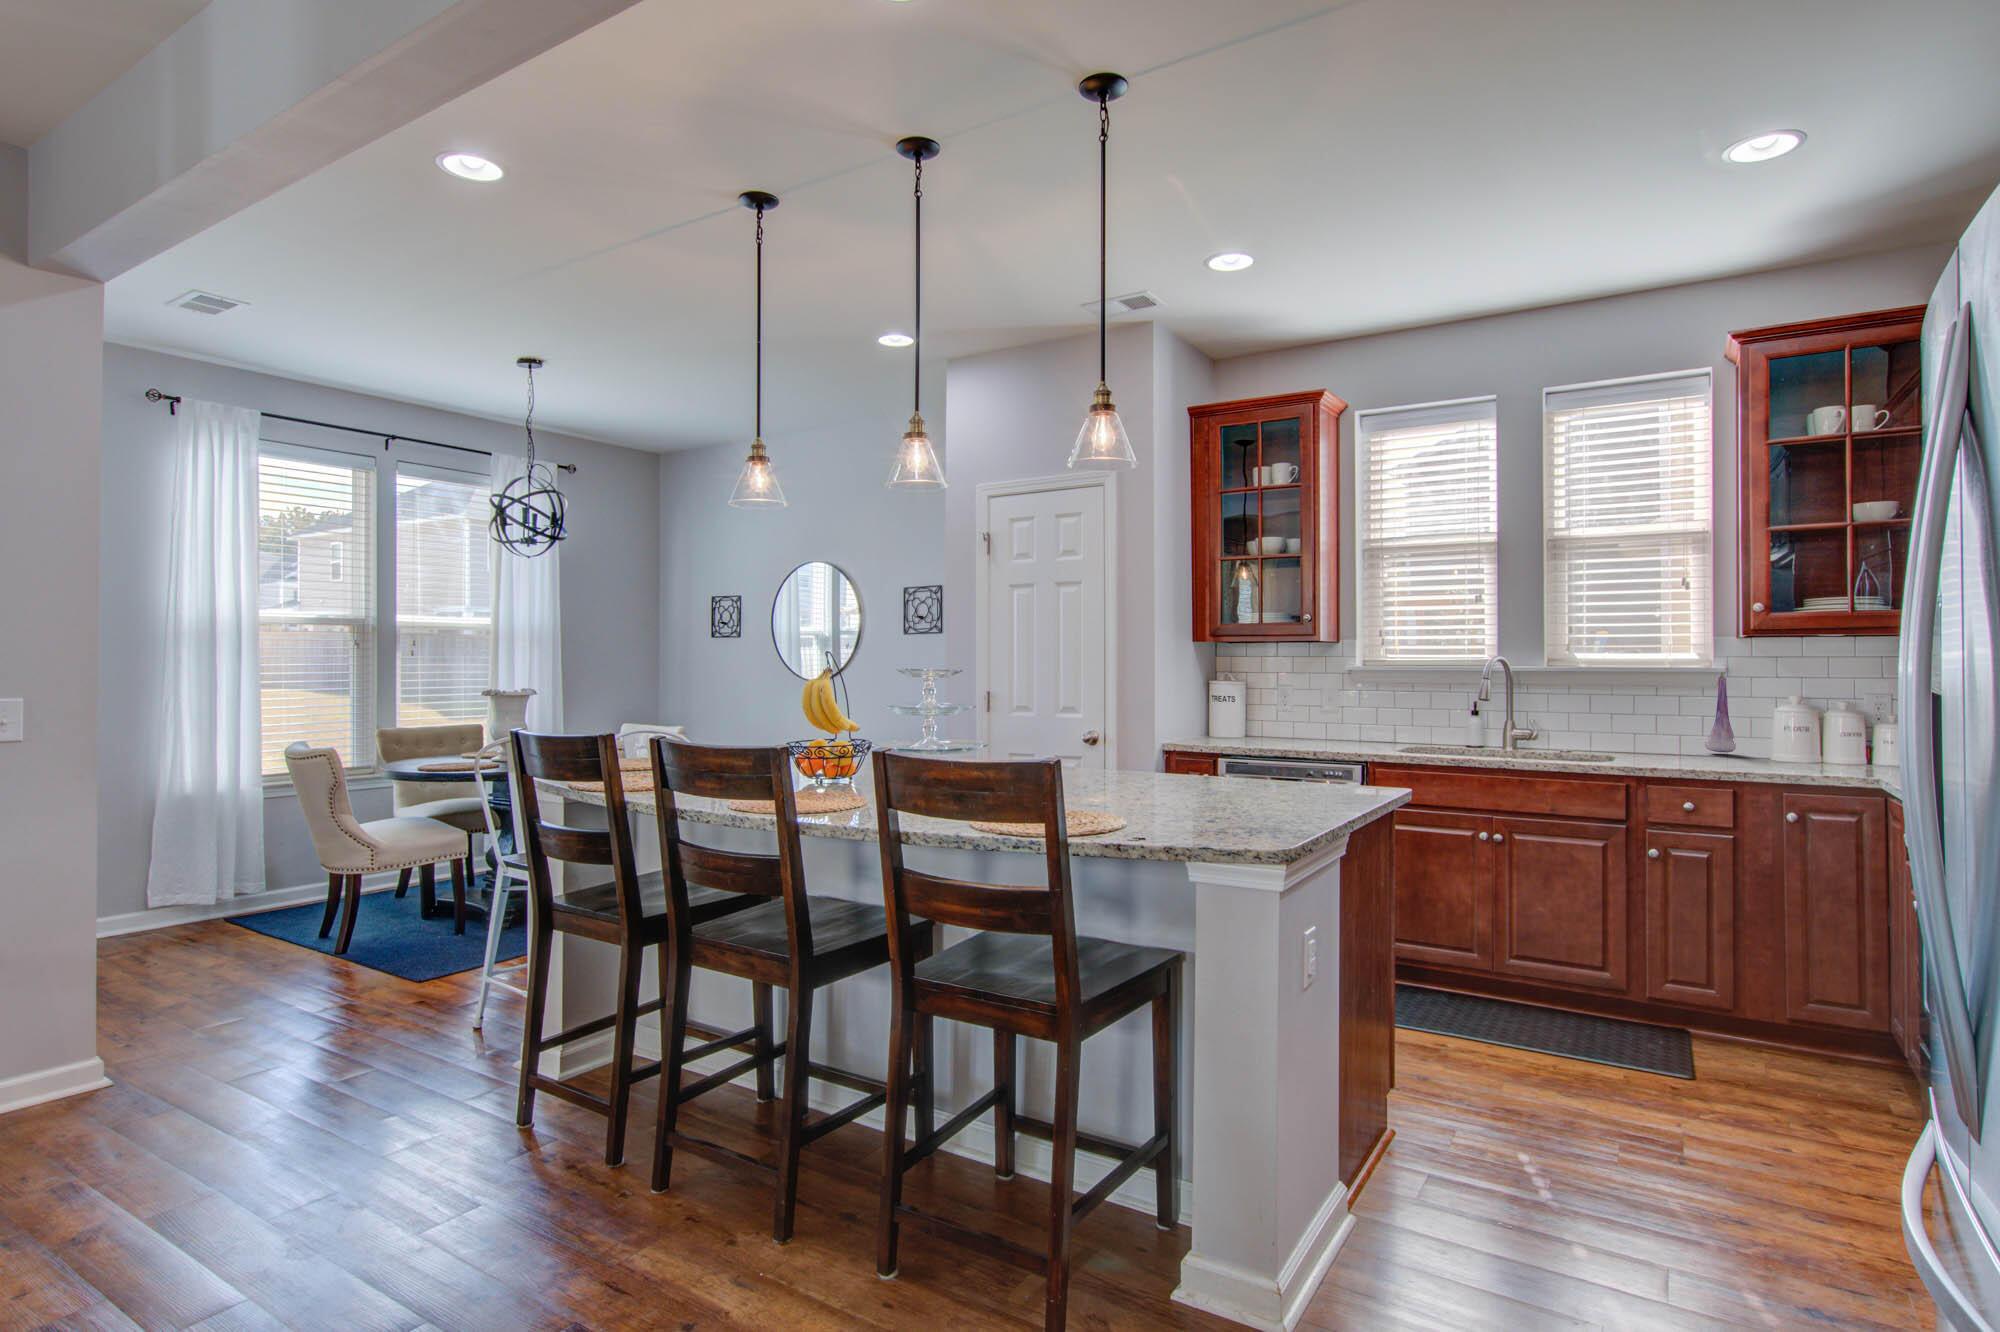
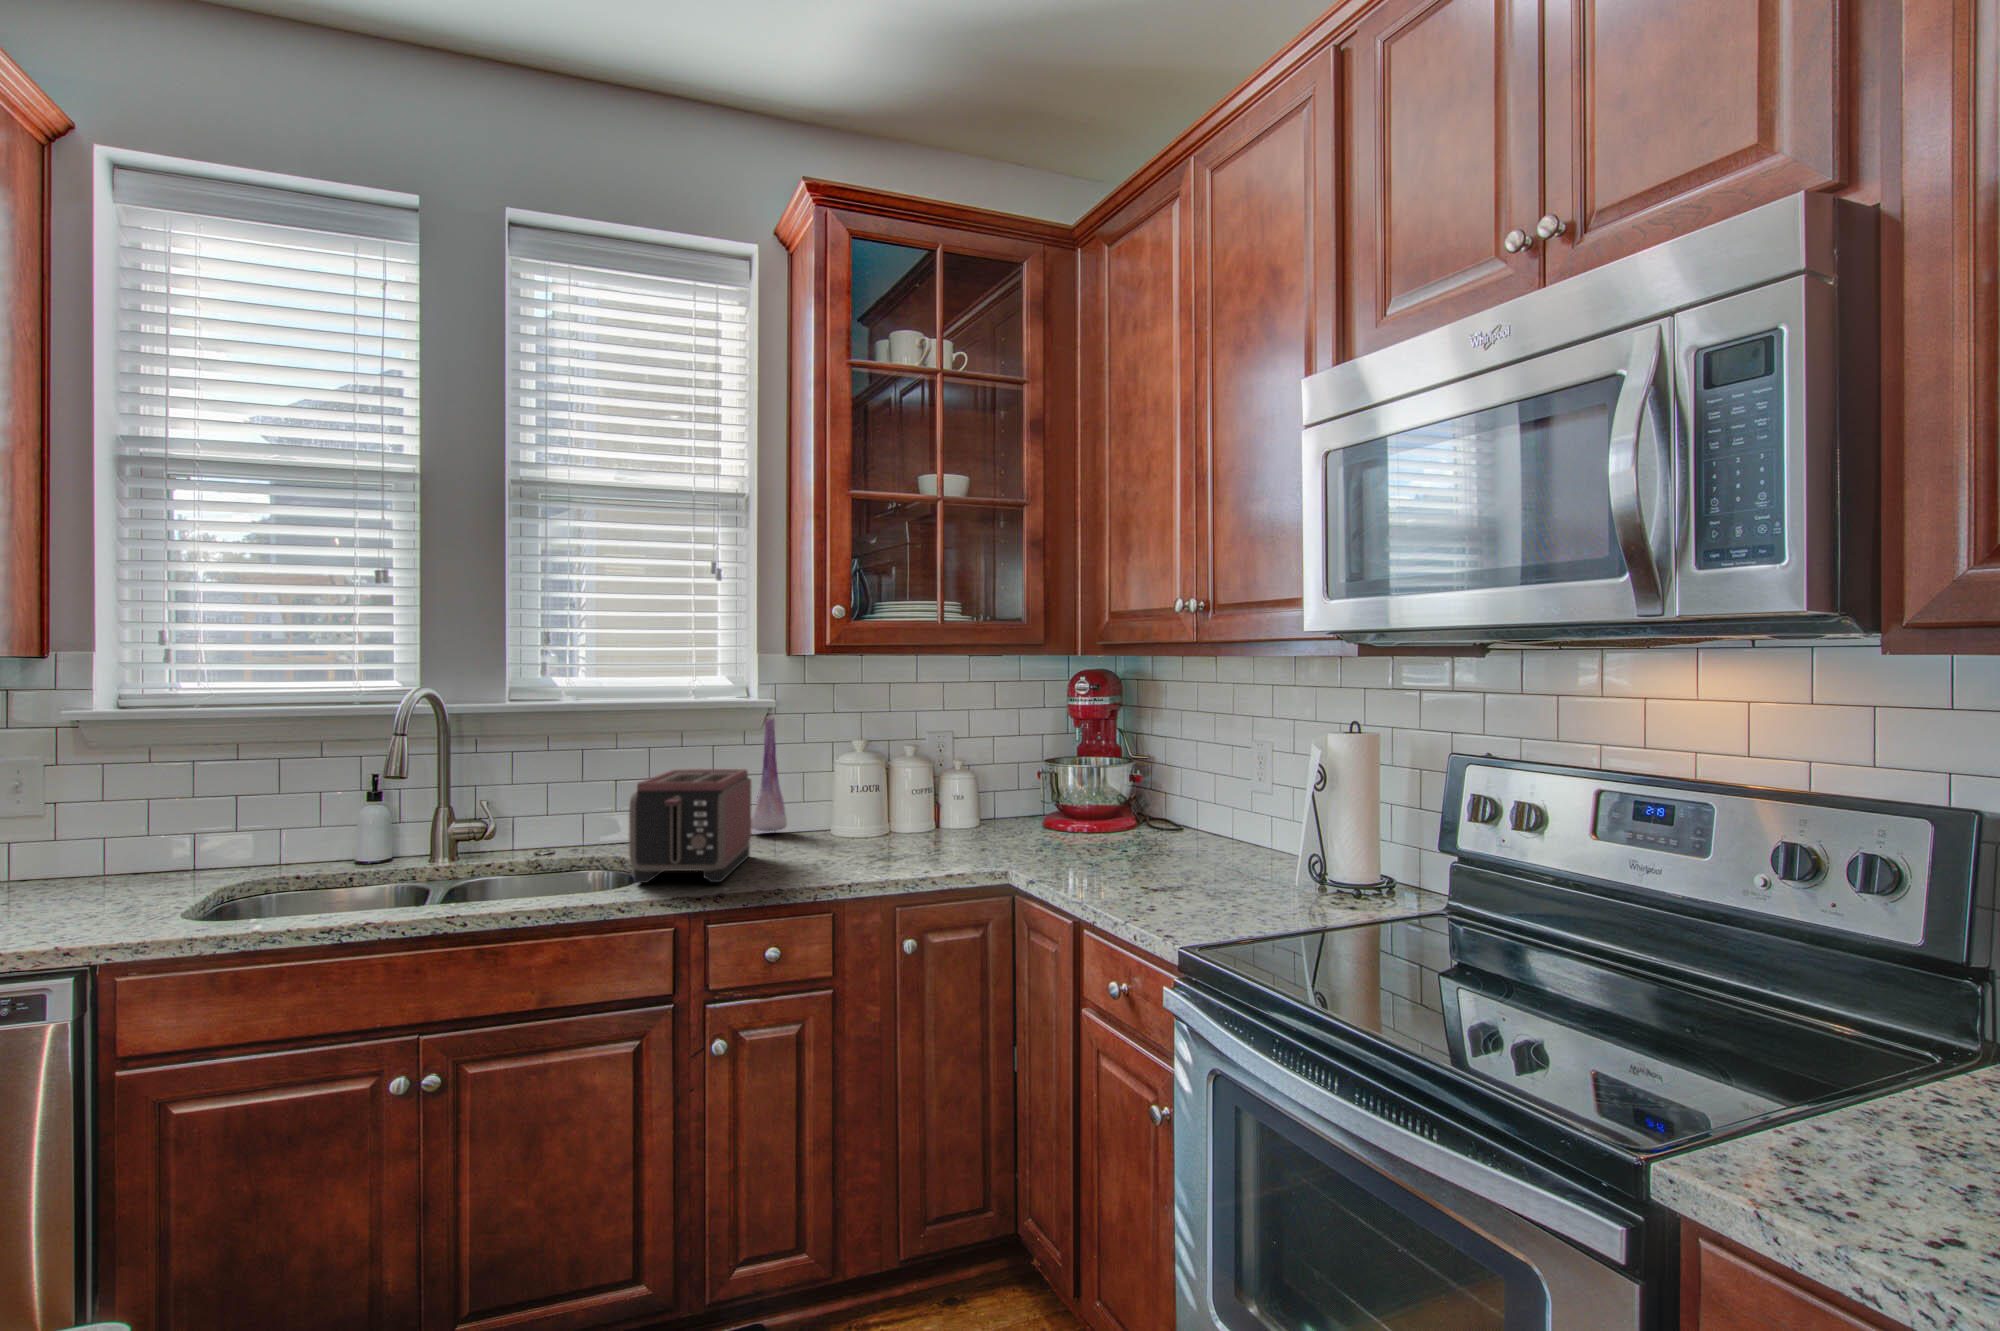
toaster: none [1606,705,1696,766] -> present [629,769,751,883]

